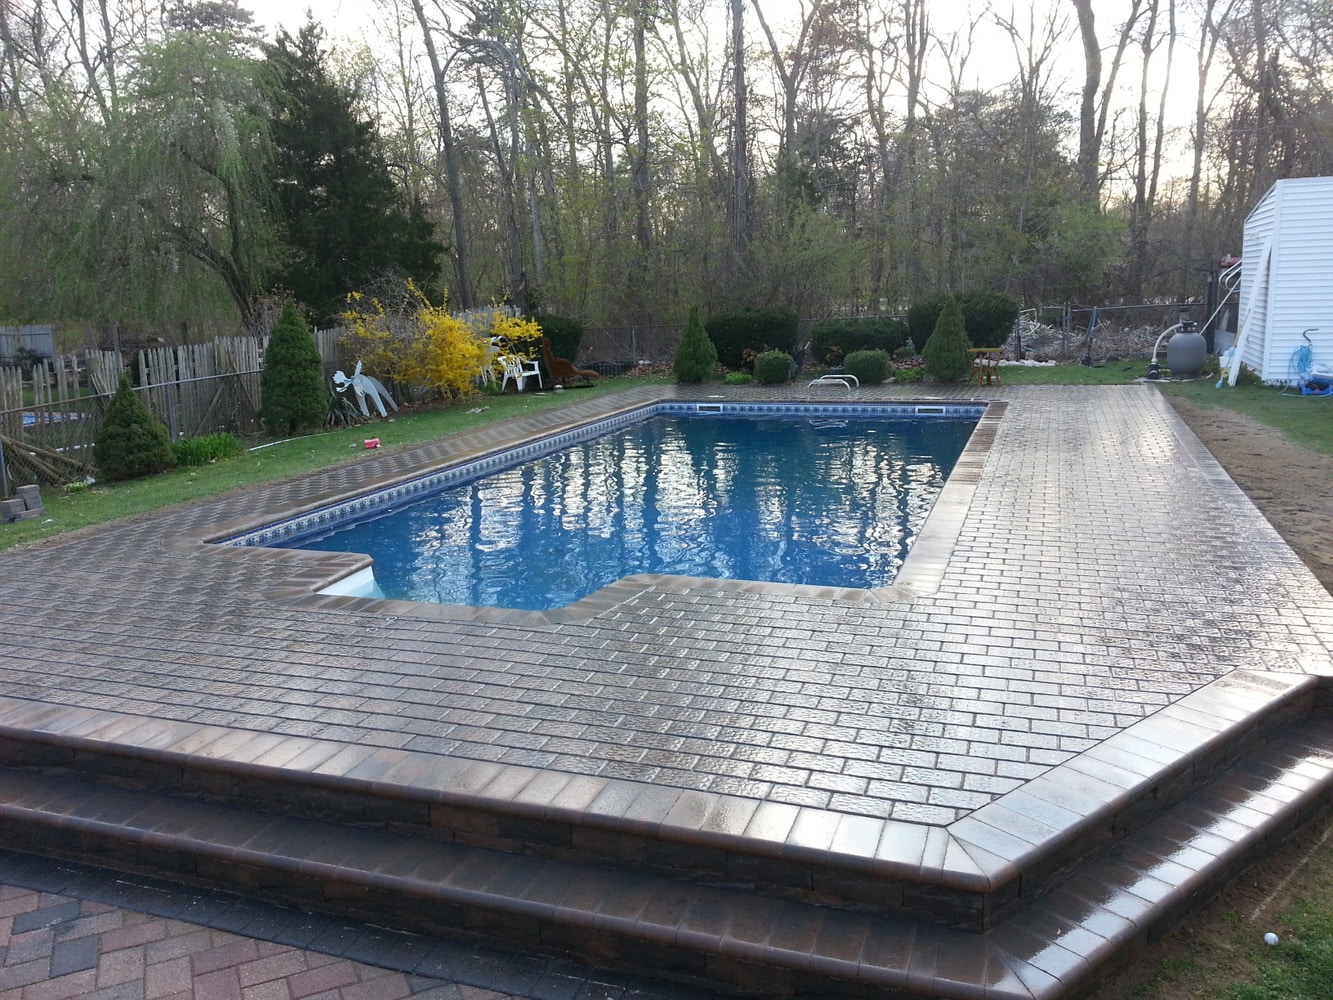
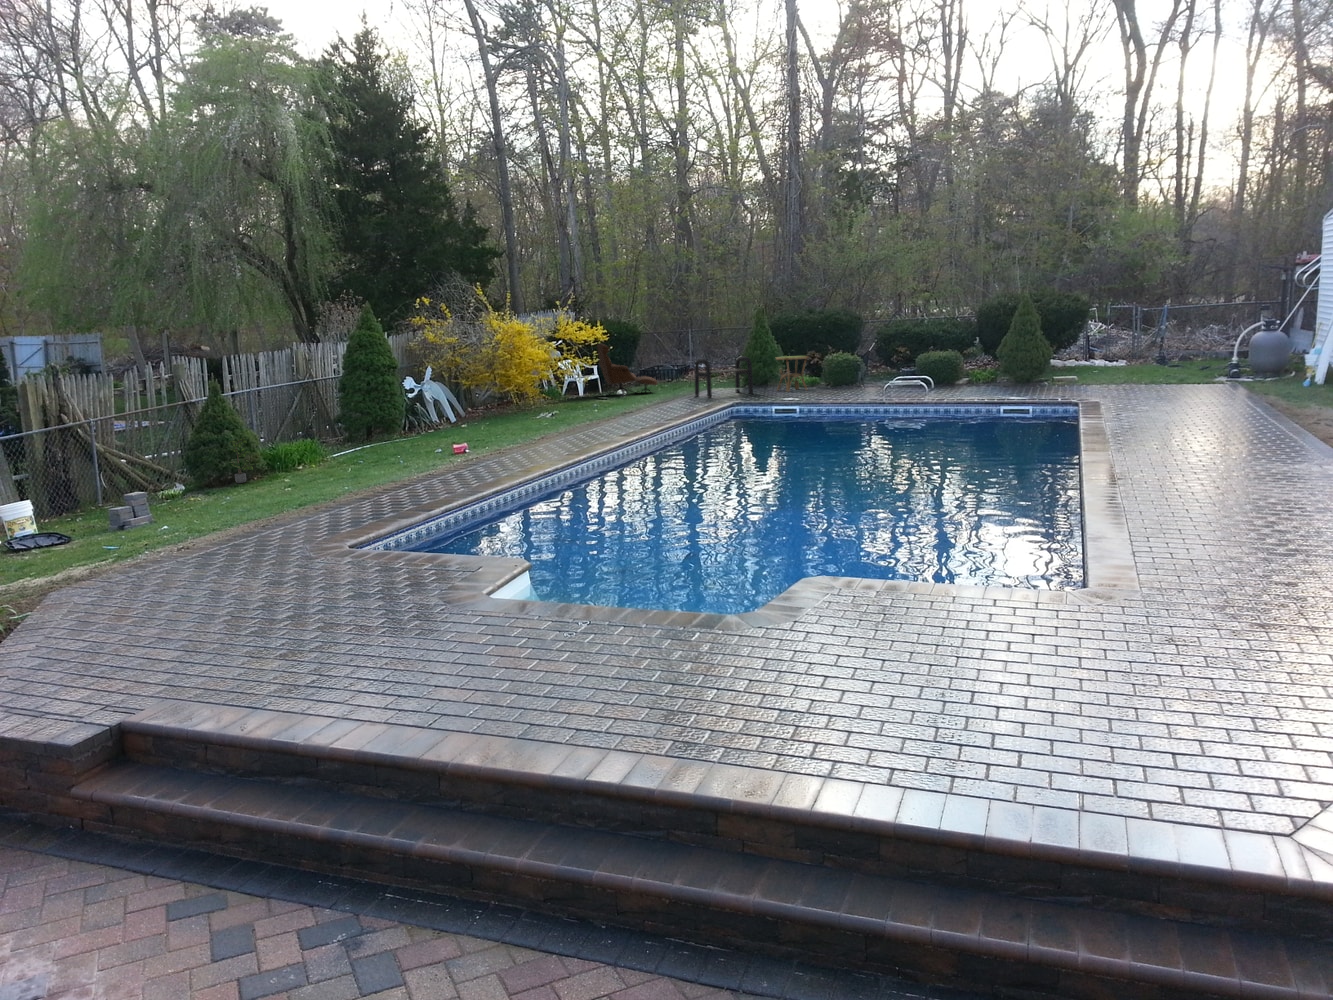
side table: present [967,348,1004,387] -> present [776,356,808,392]
bench: none [631,352,688,392] -> present [694,356,753,397]
potted plant: none [132,431,162,475] -> present [229,438,254,483]

